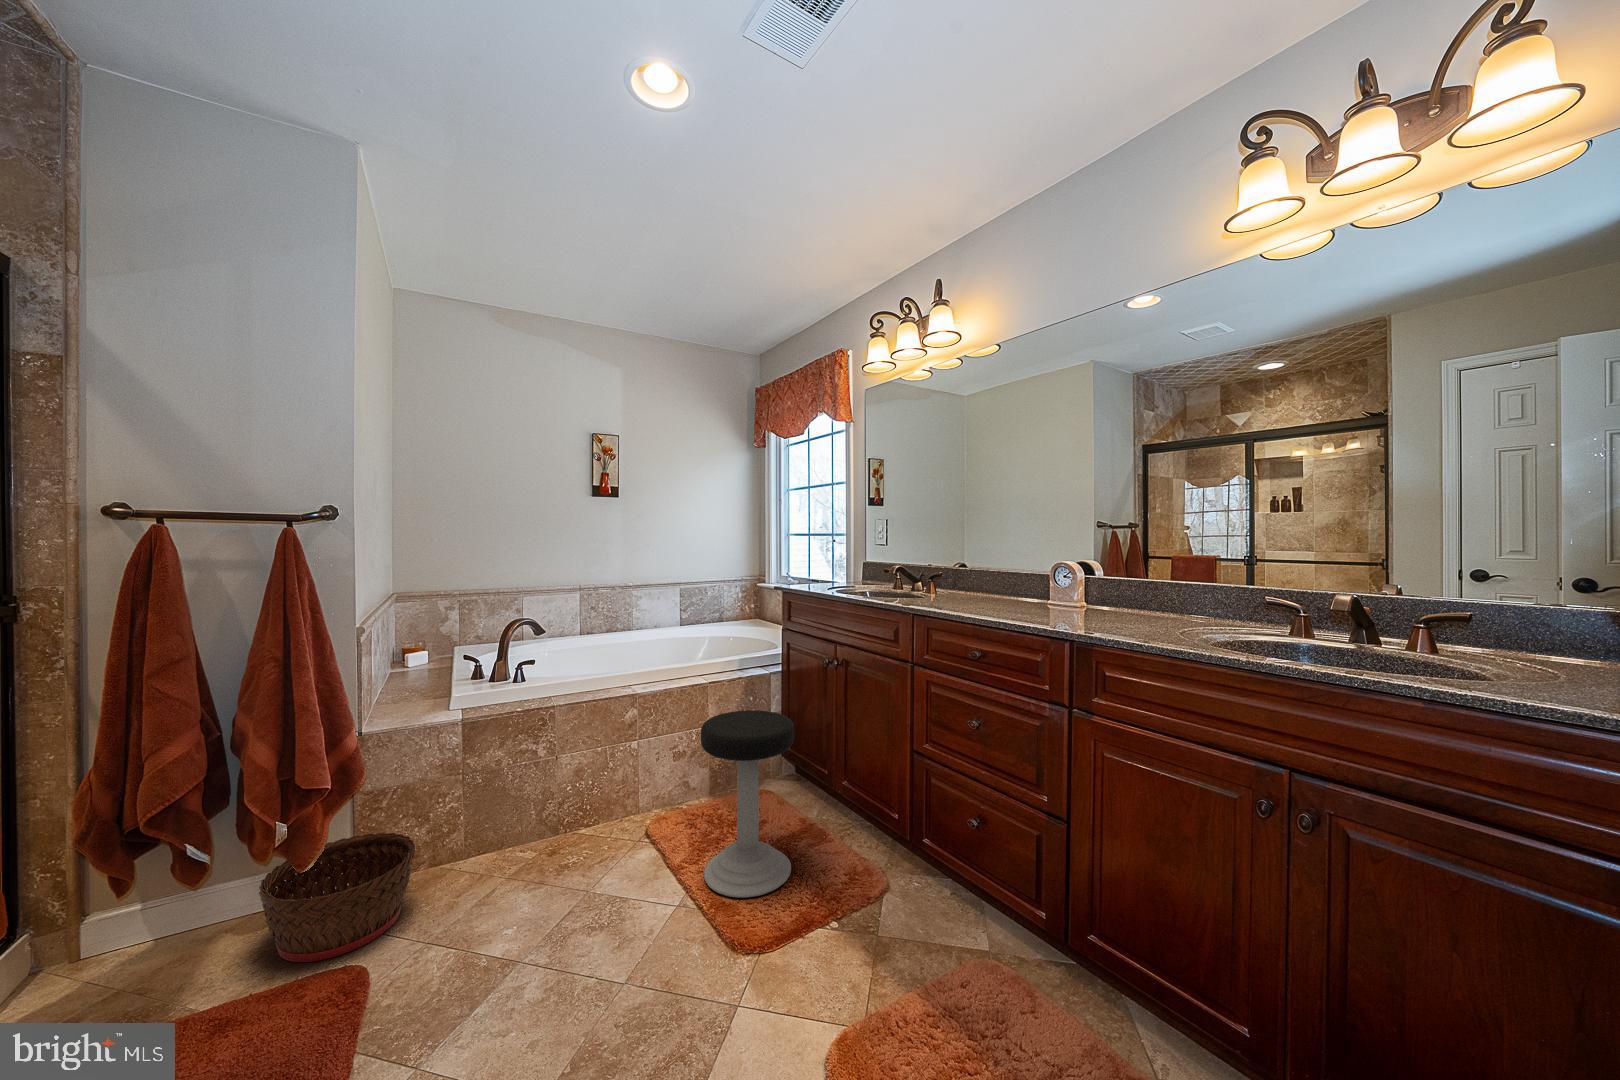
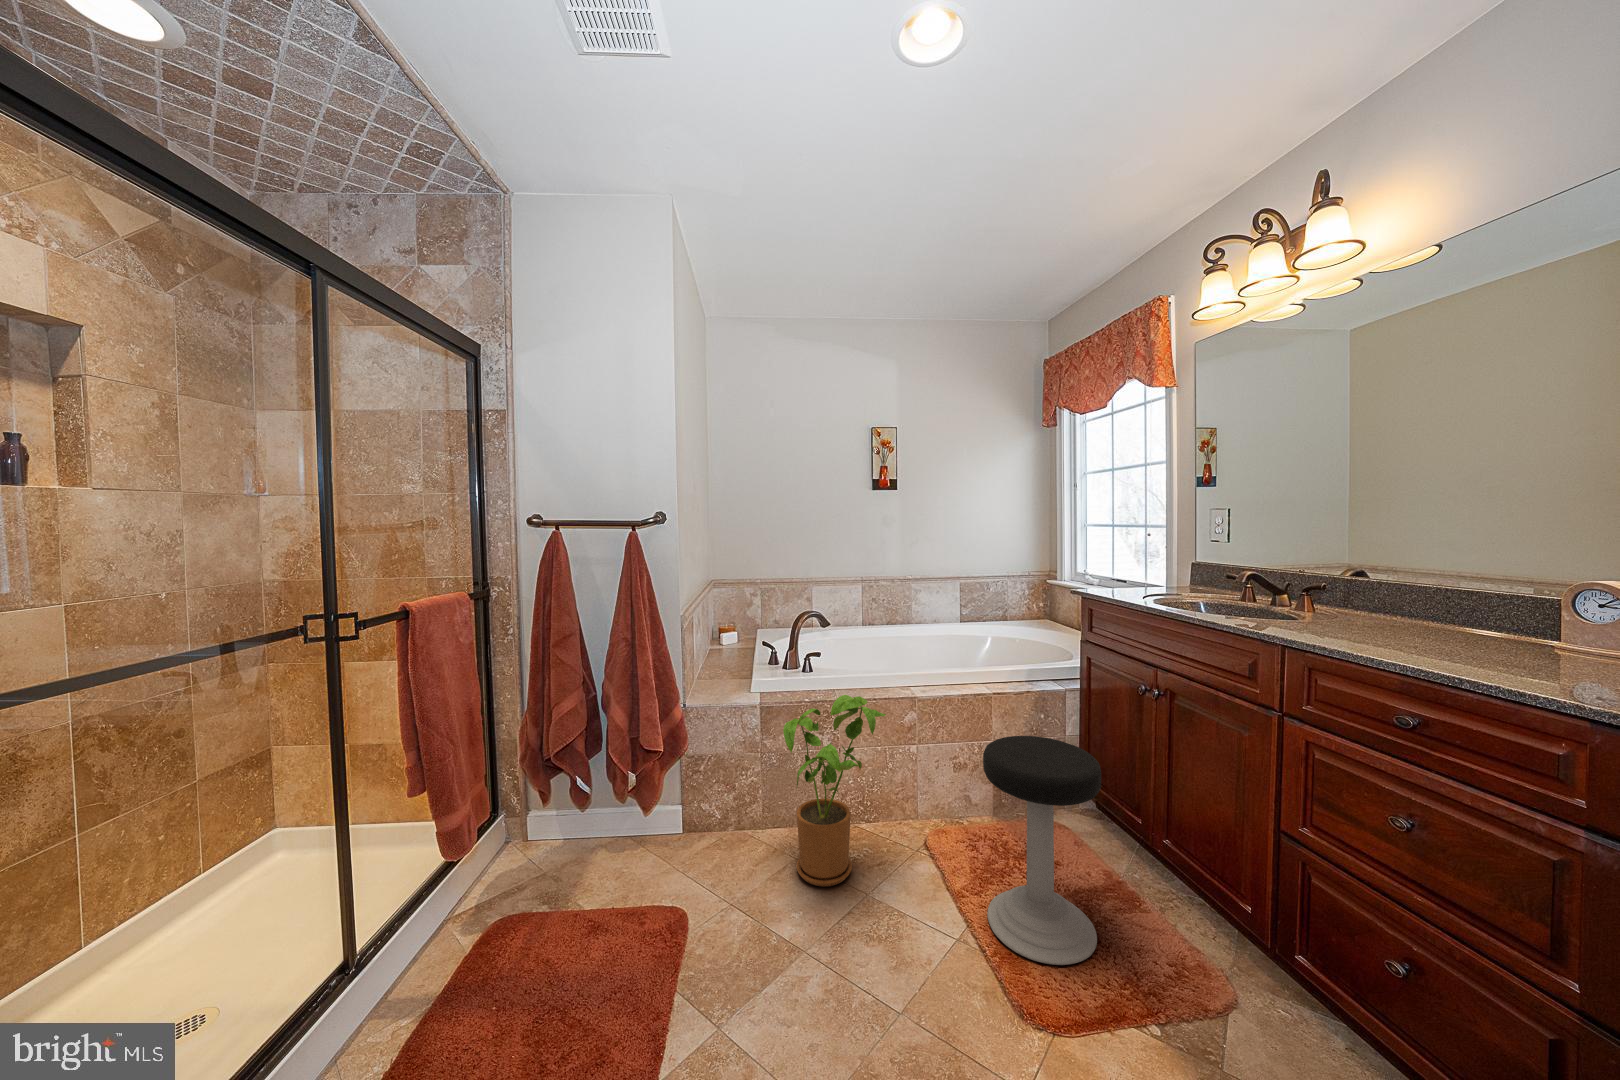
house plant: none [495,695,609,896] -> present [783,695,886,886]
basket: present [259,833,415,962] -> none [616,791,723,898]

